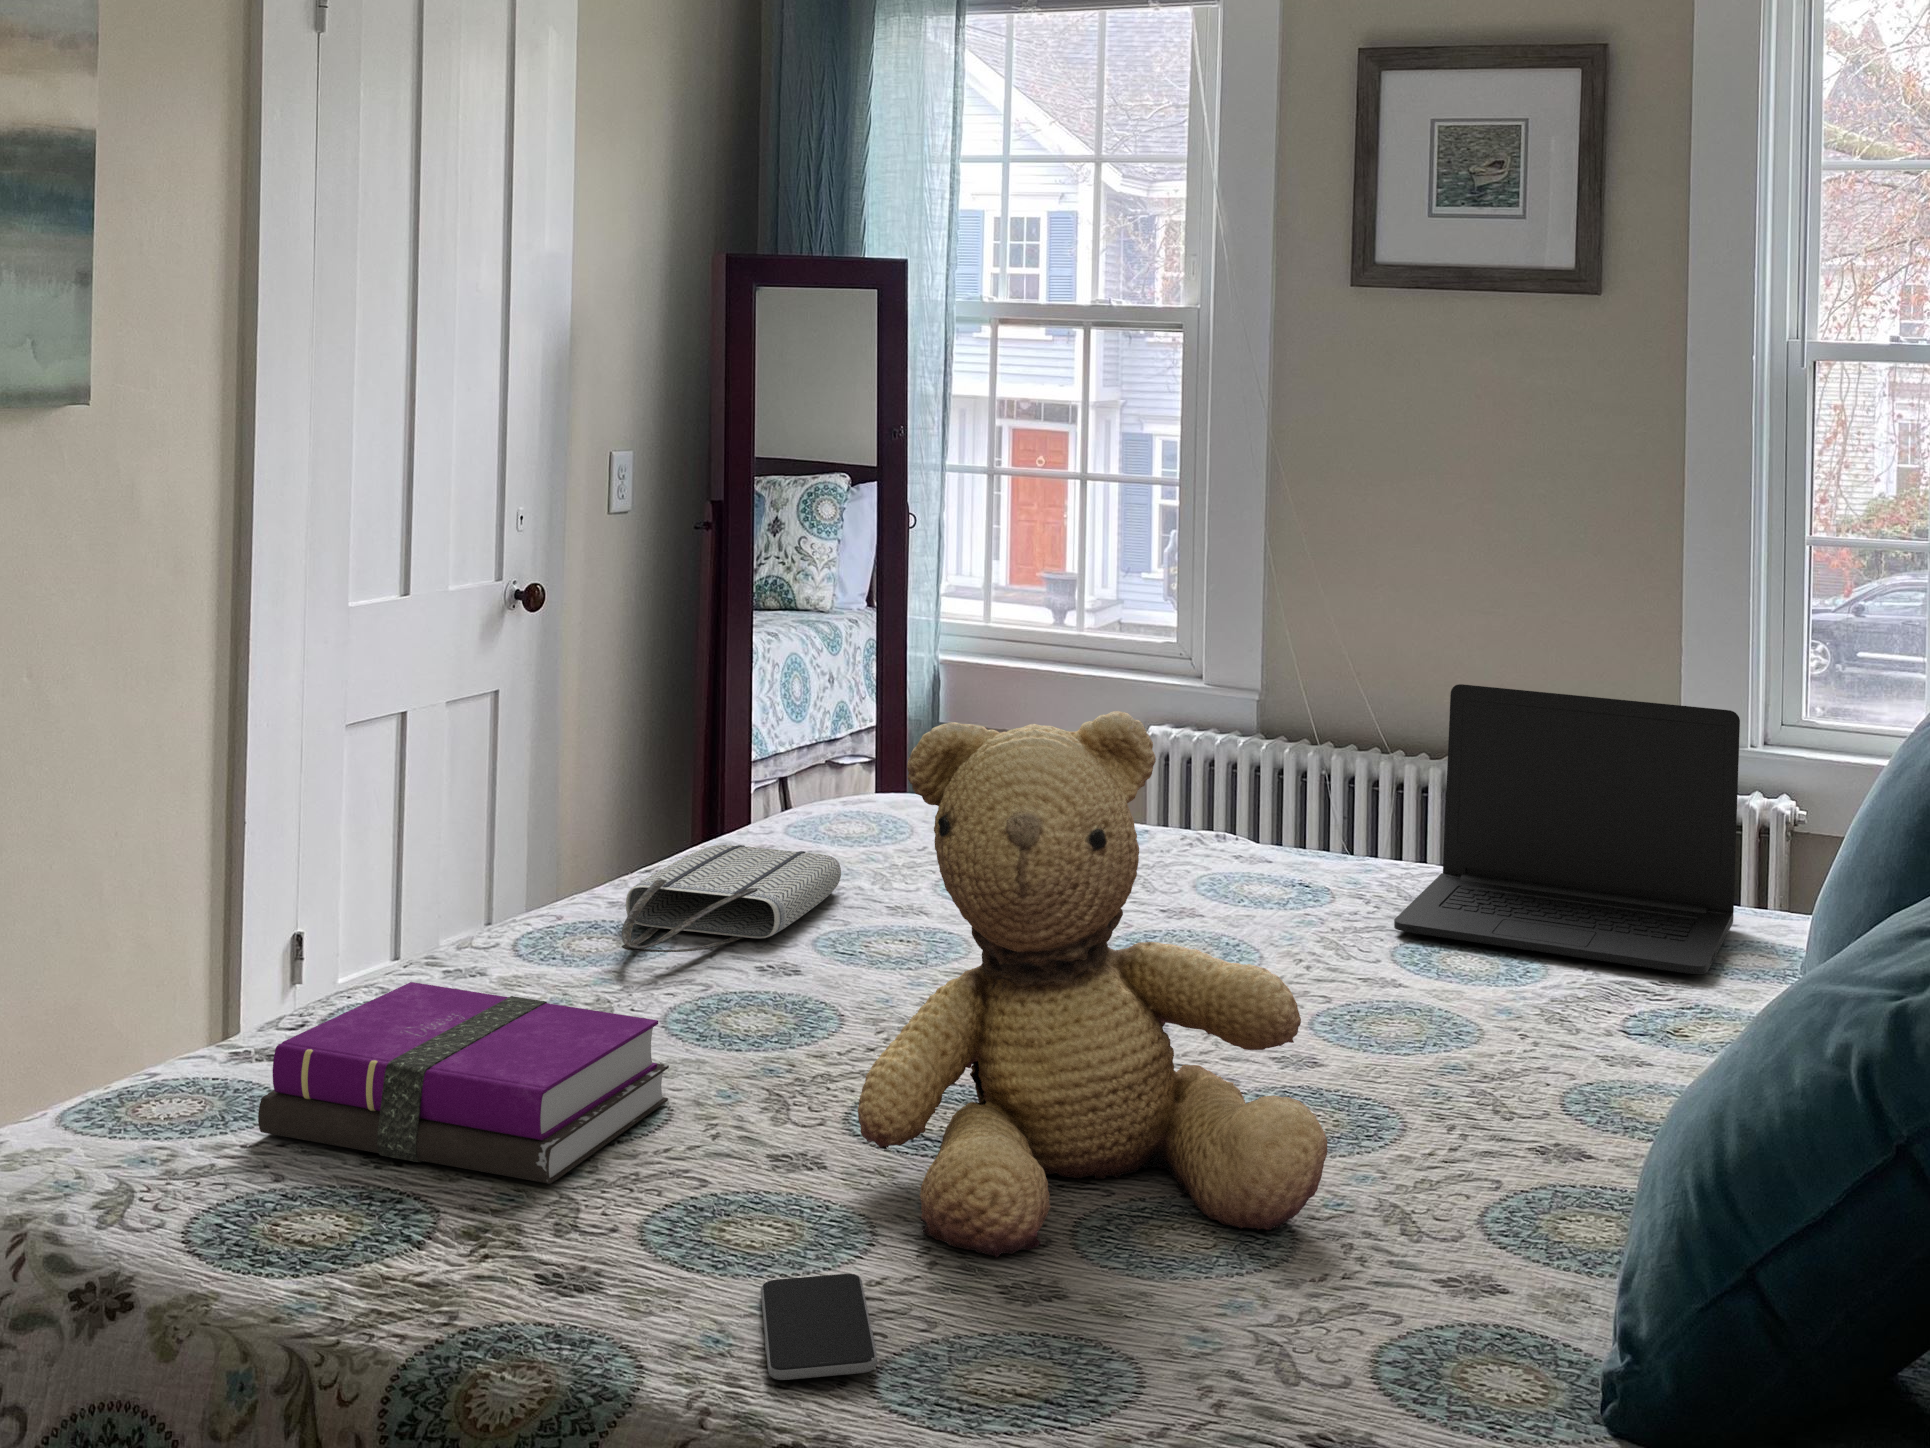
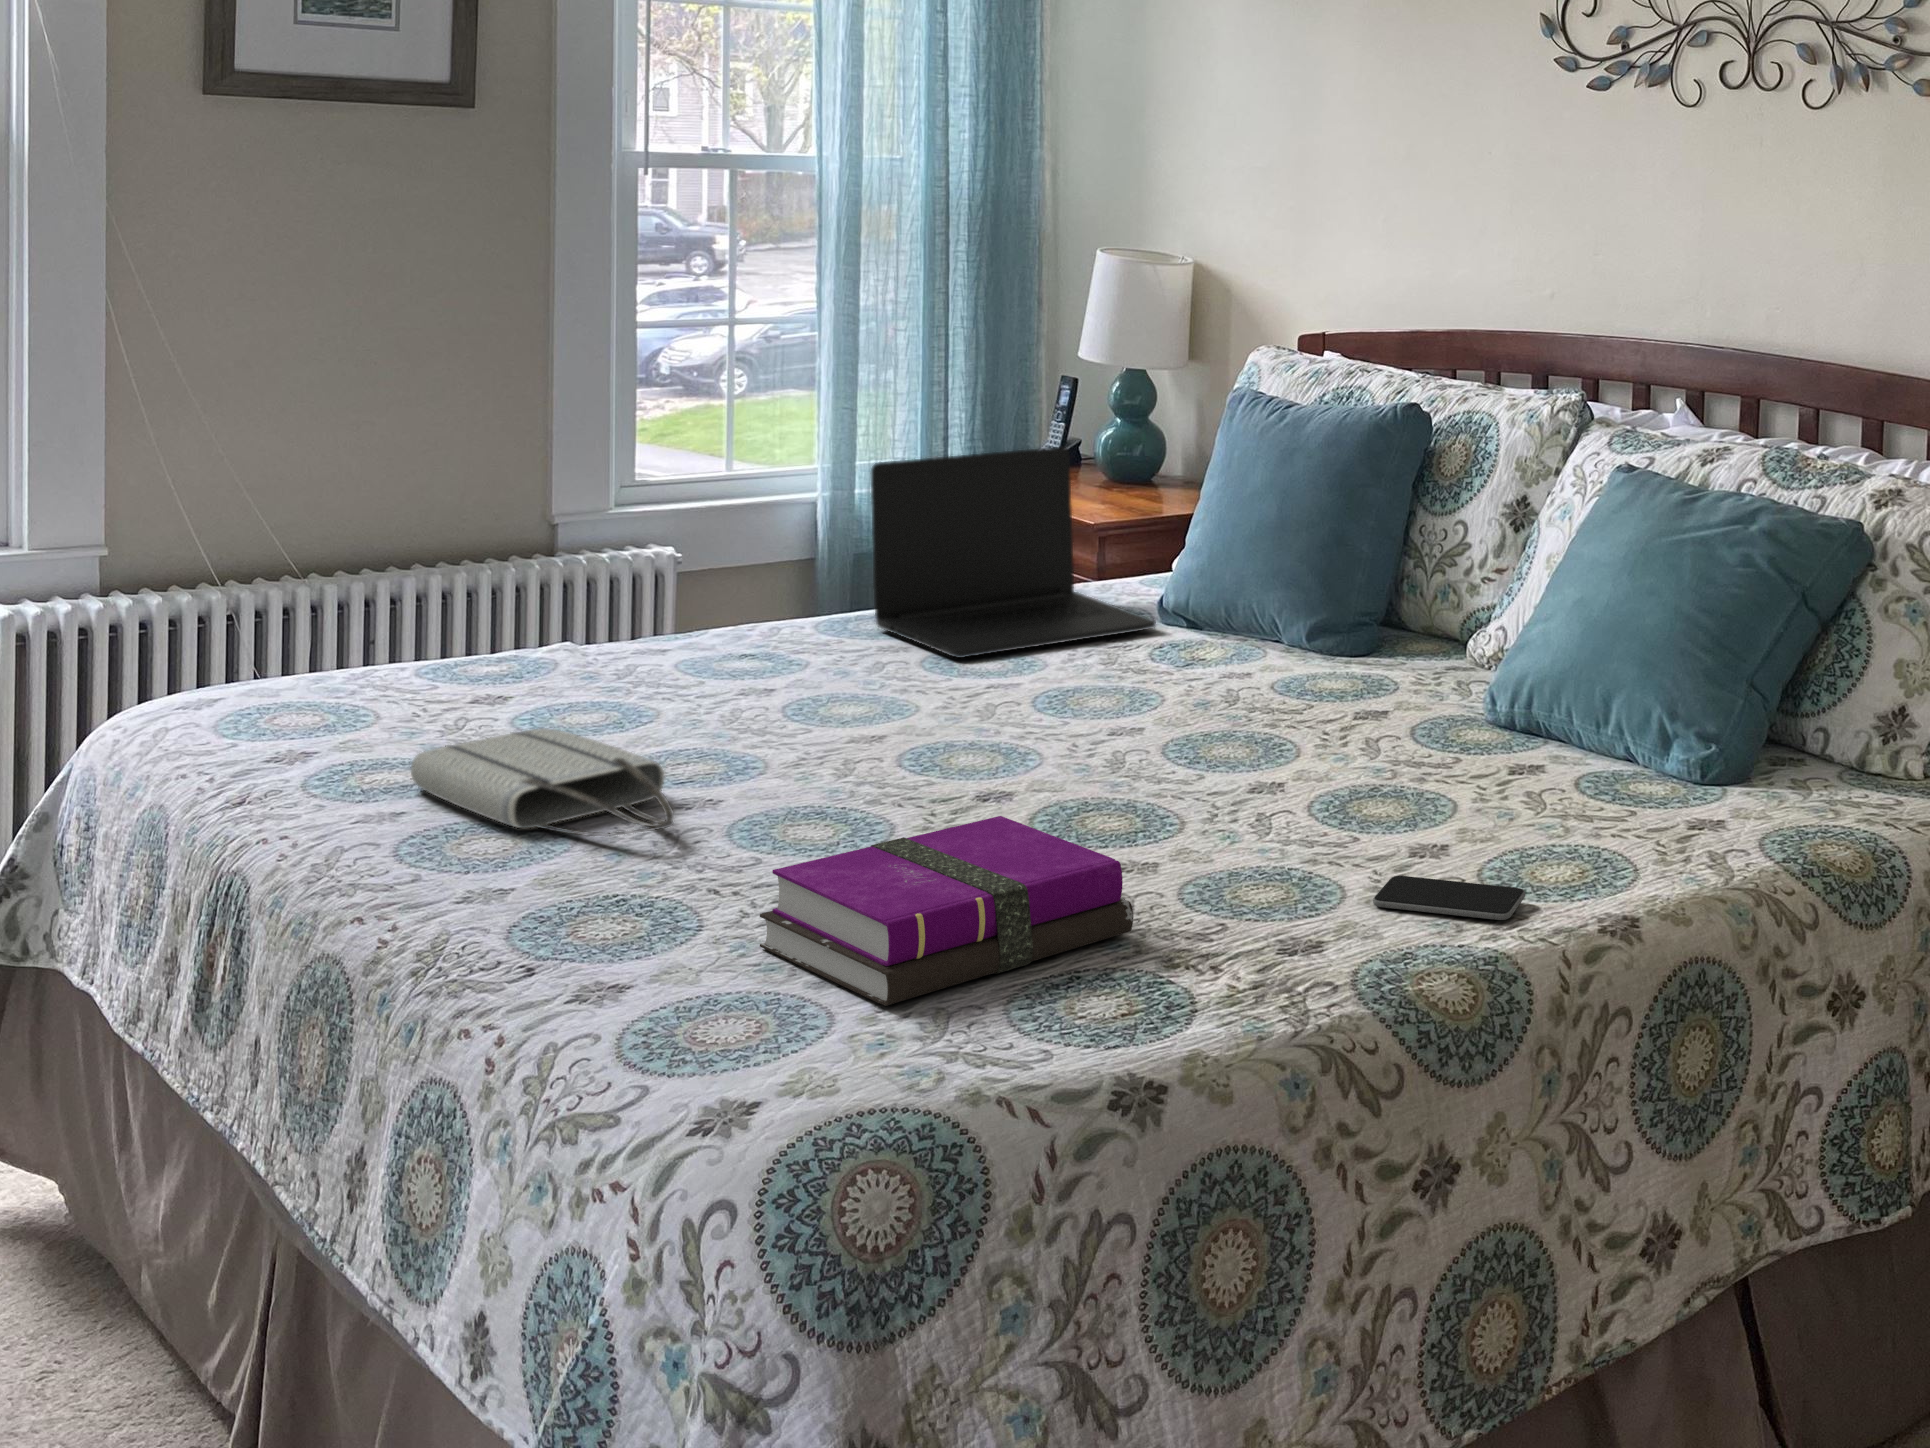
teddy bear: present [858,711,1327,1257] -> none [1171,482,1433,858]

